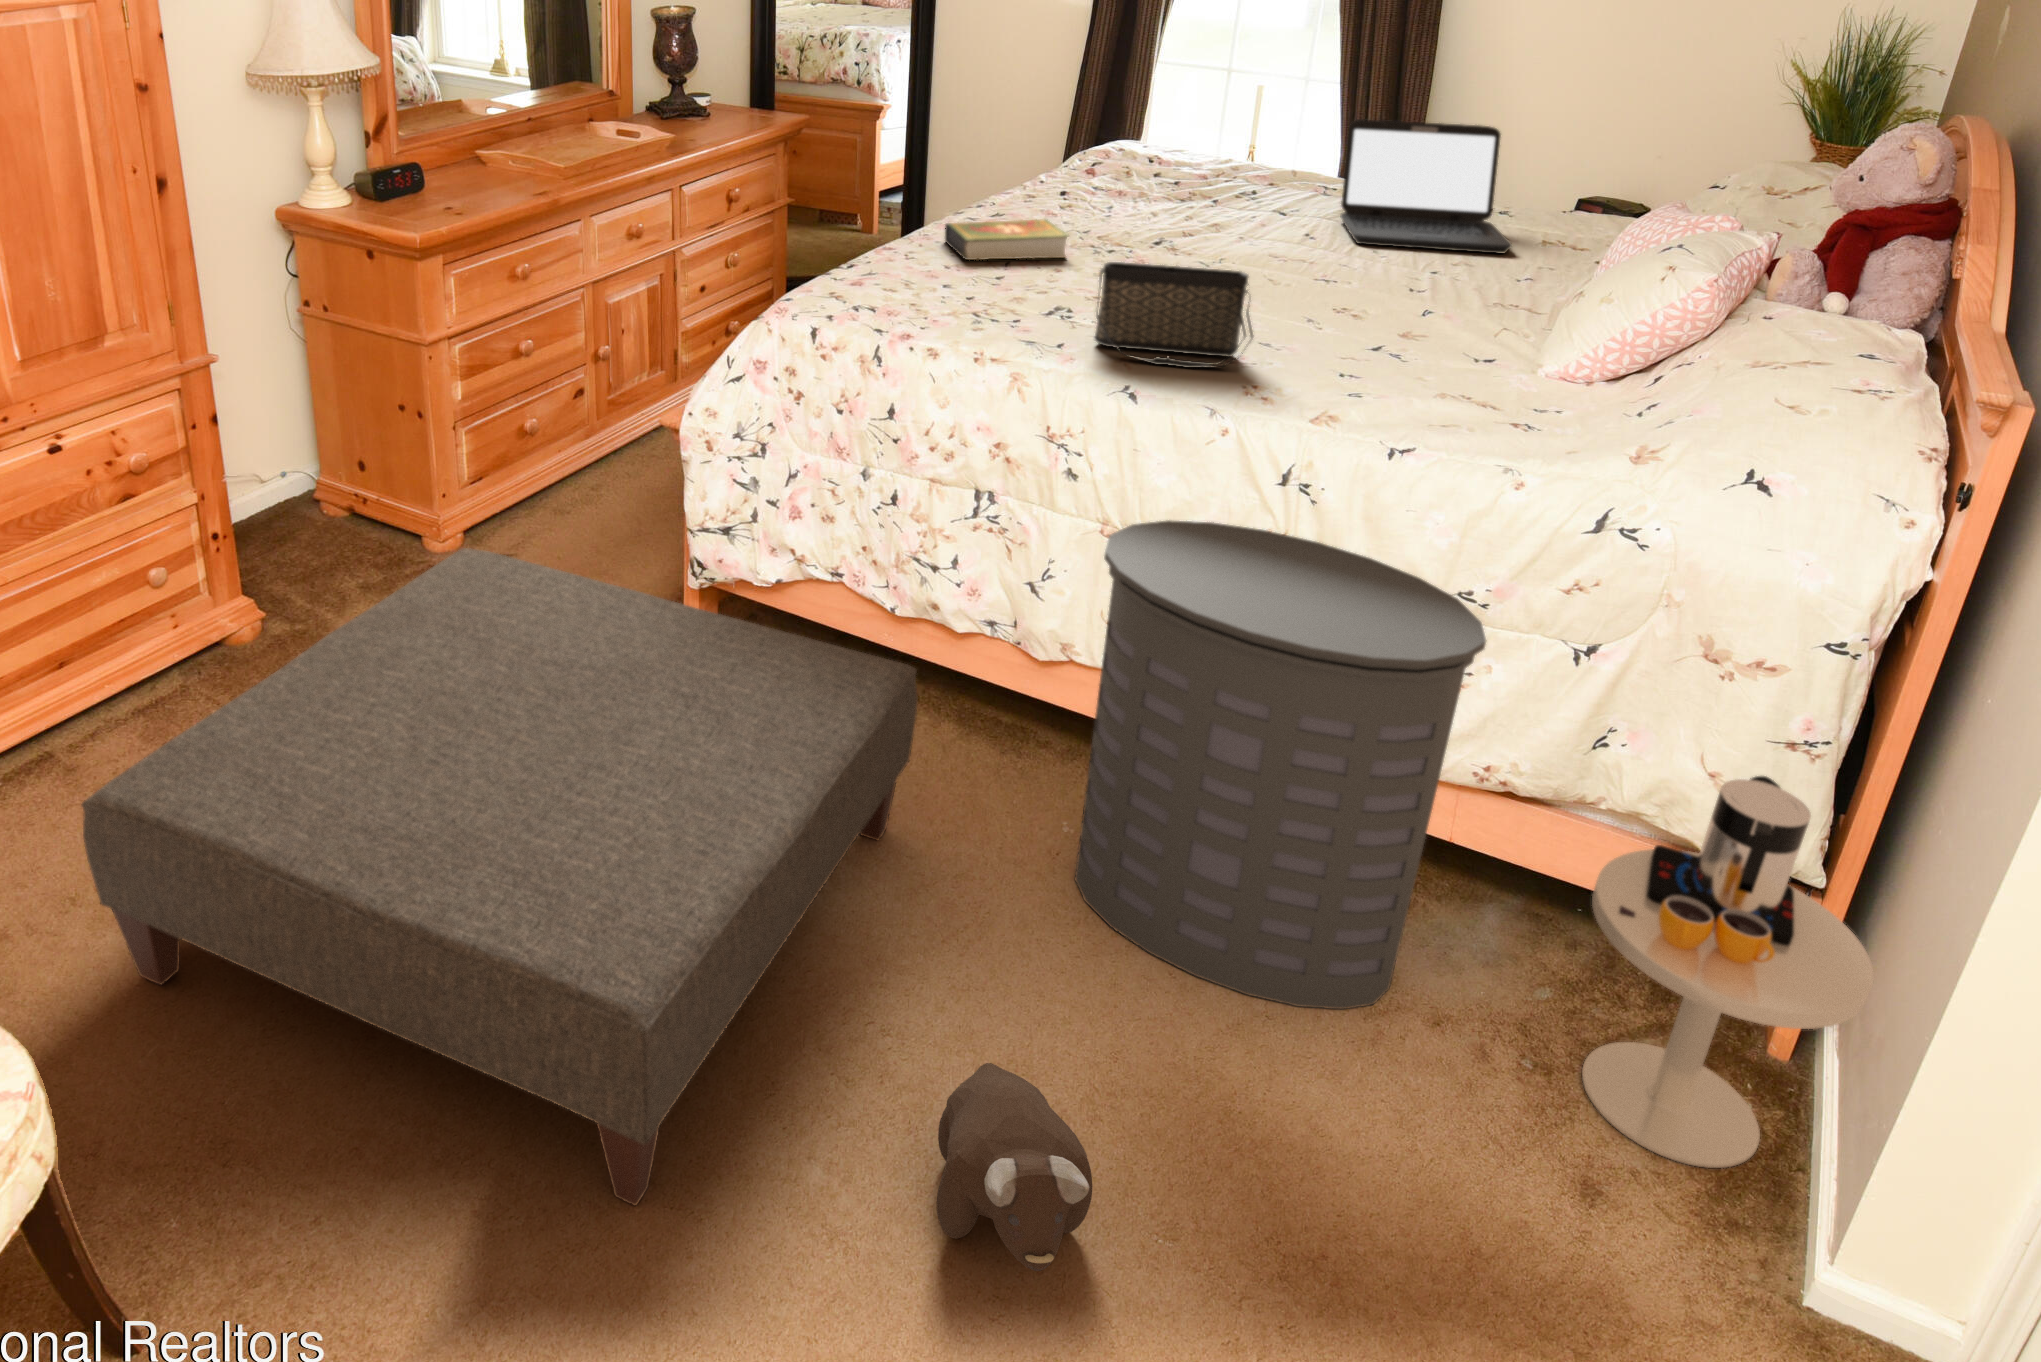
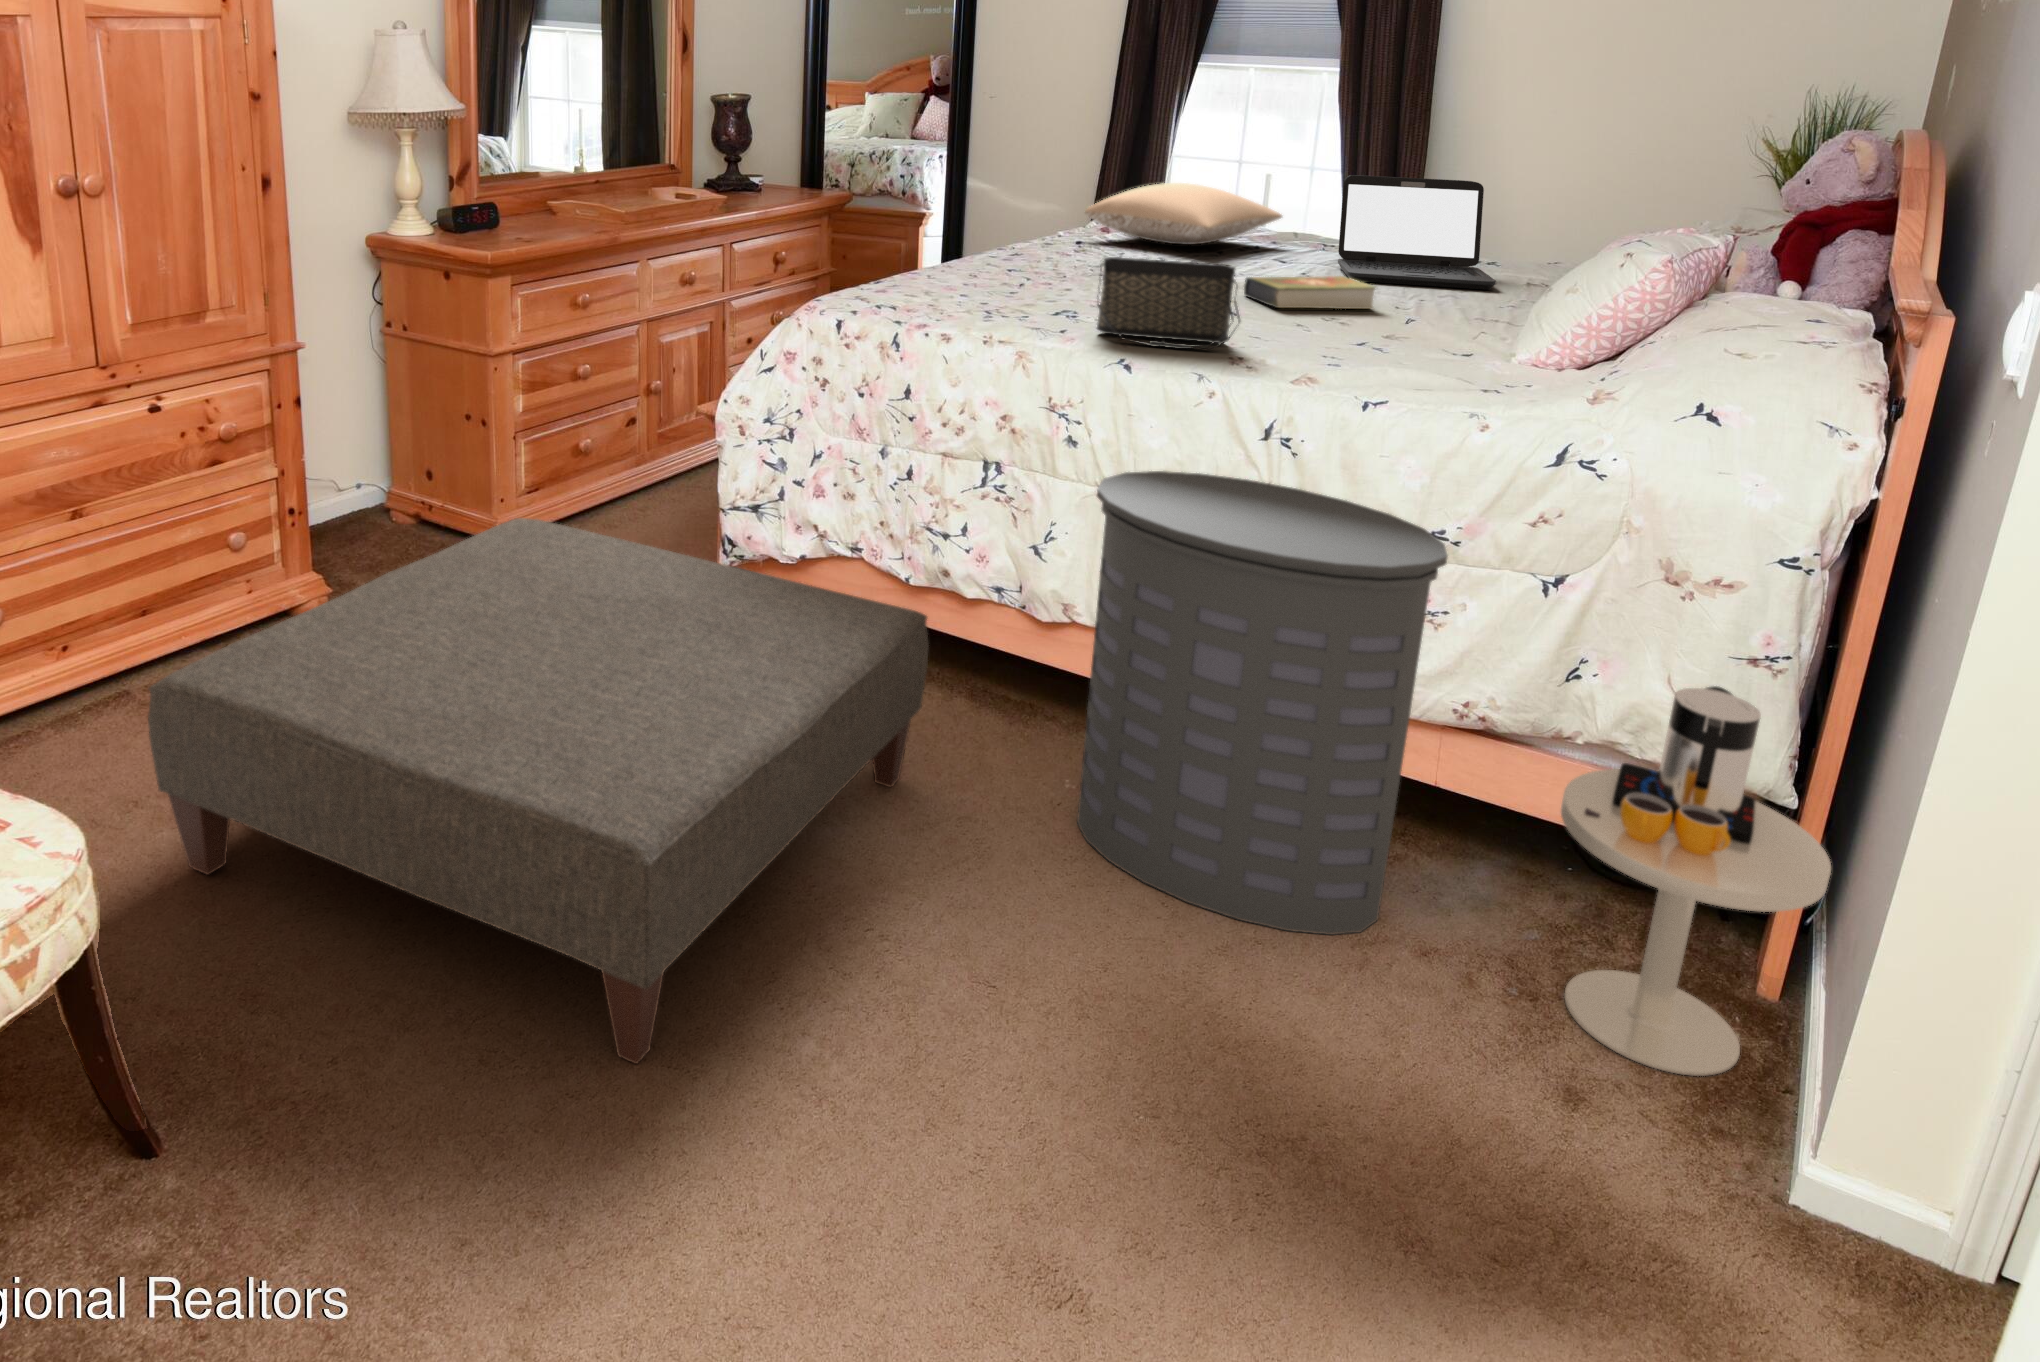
pillow: none [1065,120,1279,190] -> present [1085,183,1282,245]
book: present [945,219,1069,260] -> present [1244,276,1376,309]
plush toy: present [937,1063,1092,1271] -> none [924,944,1073,1114]

